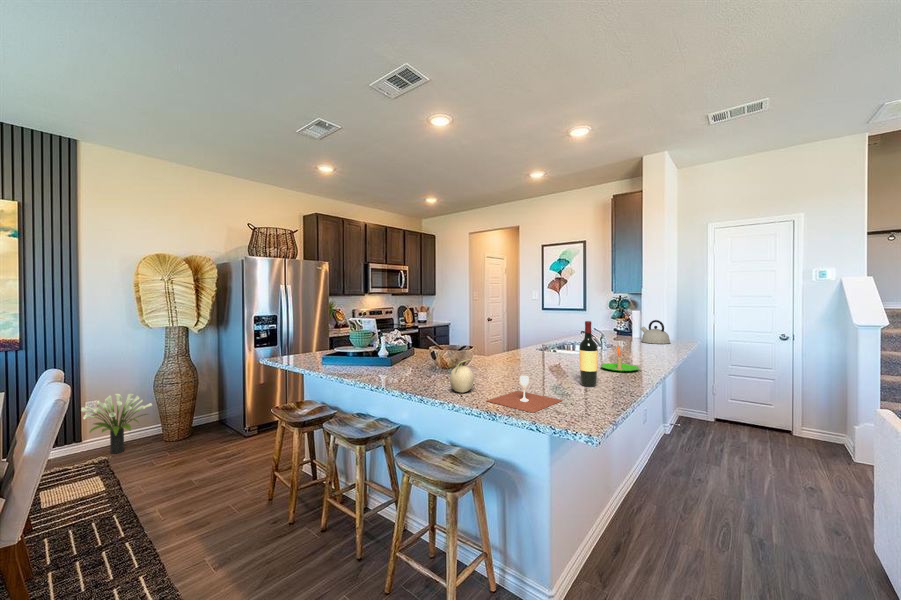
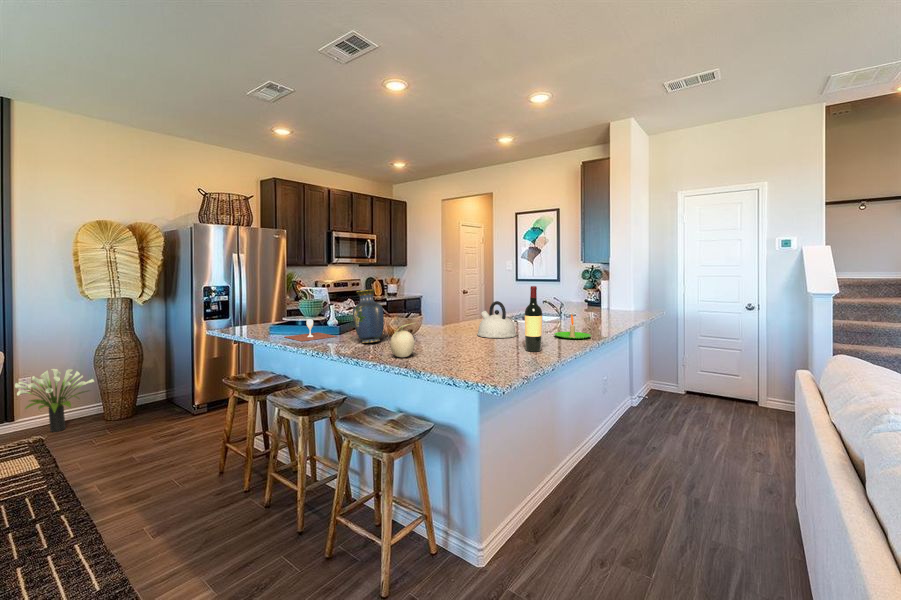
kettle: present [641,320,670,344] -> present [477,301,516,338]
vase: none [407,323,436,376] -> present [353,289,384,343]
wine glass: present [487,375,562,413] -> present [285,319,336,341]

